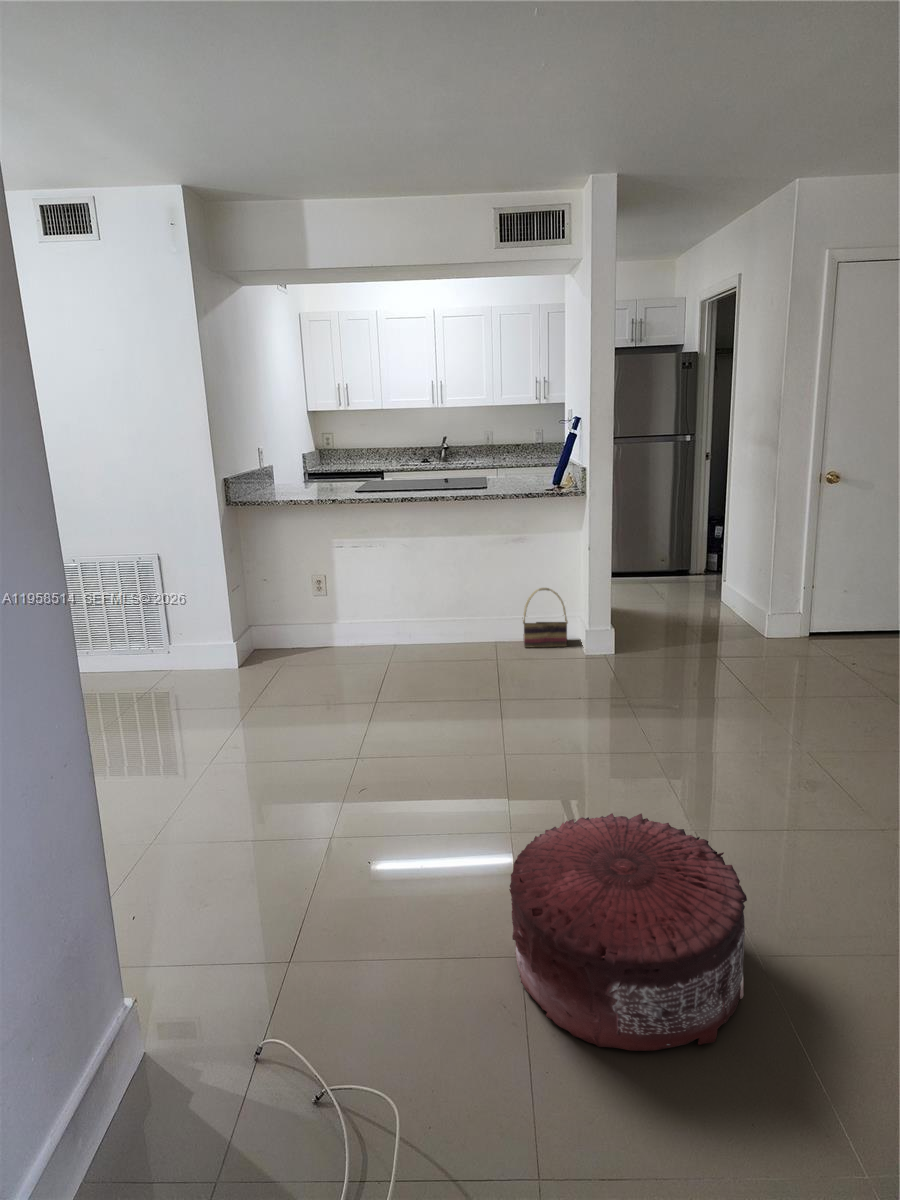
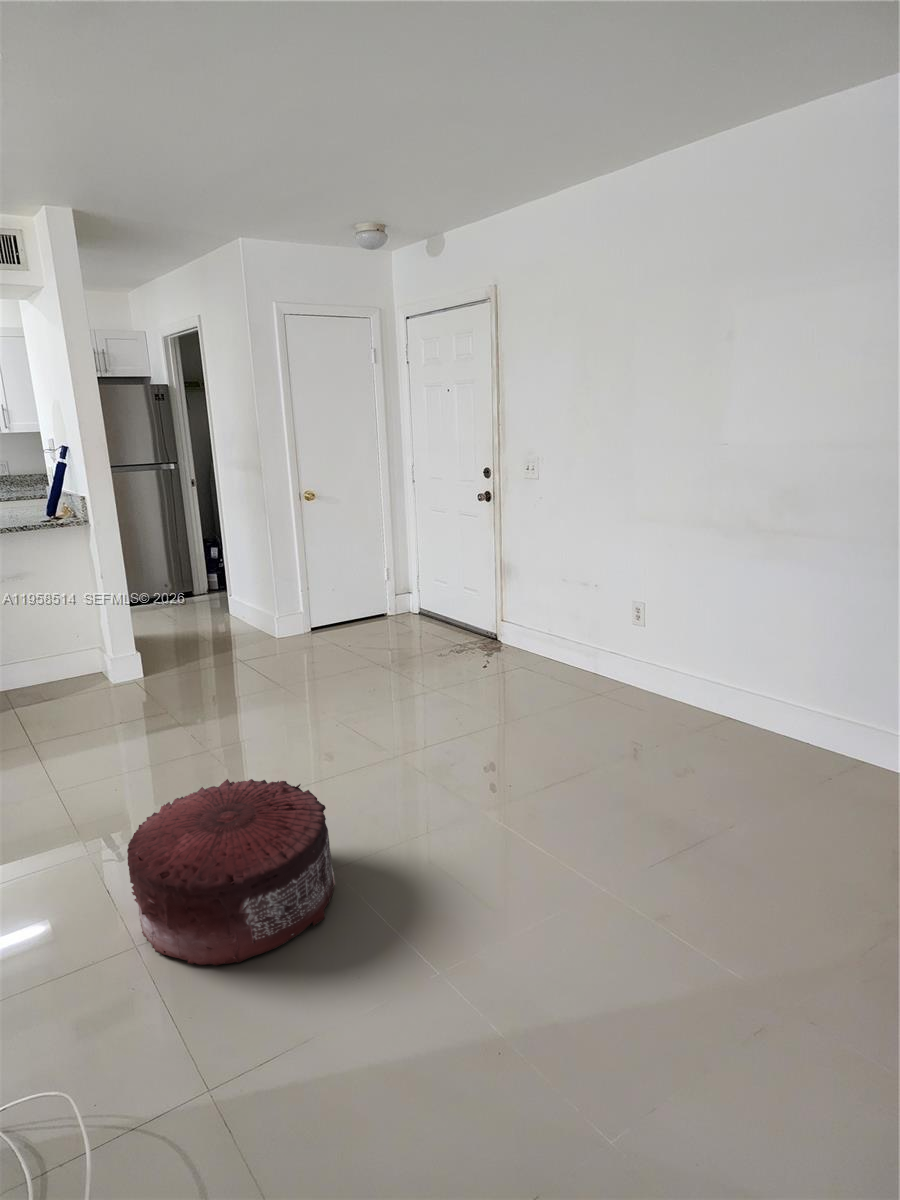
basket: present [522,588,568,648] -> none [34,624,92,691]

